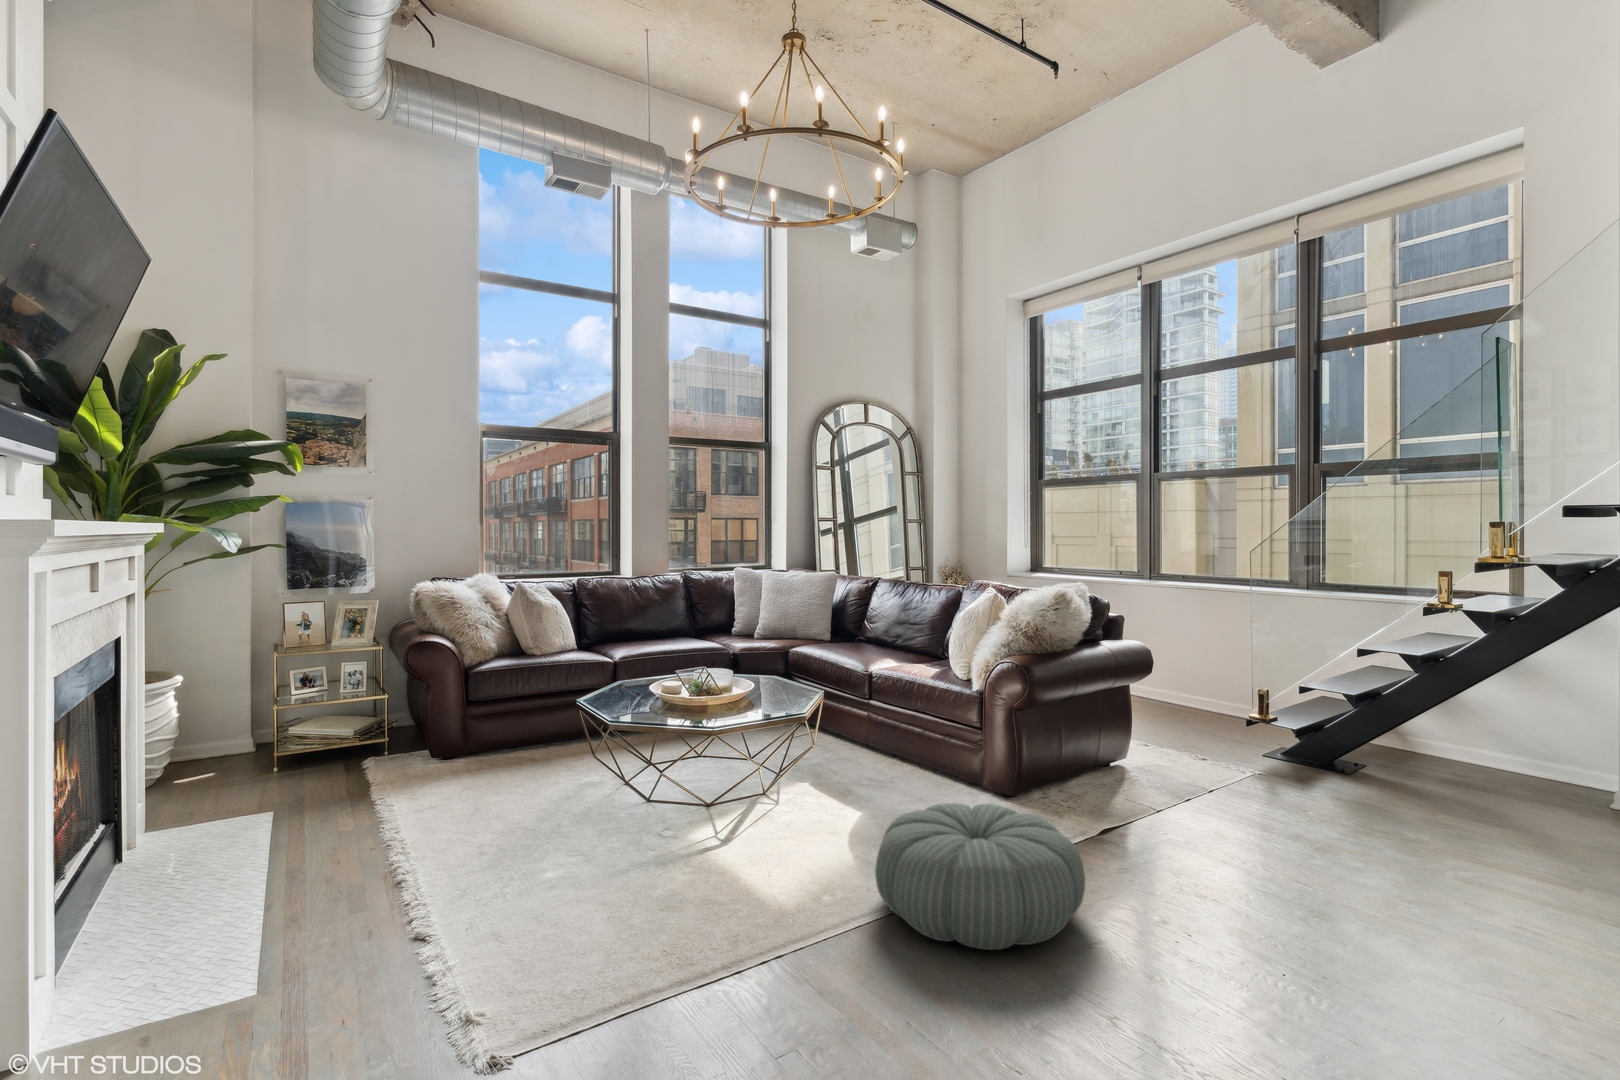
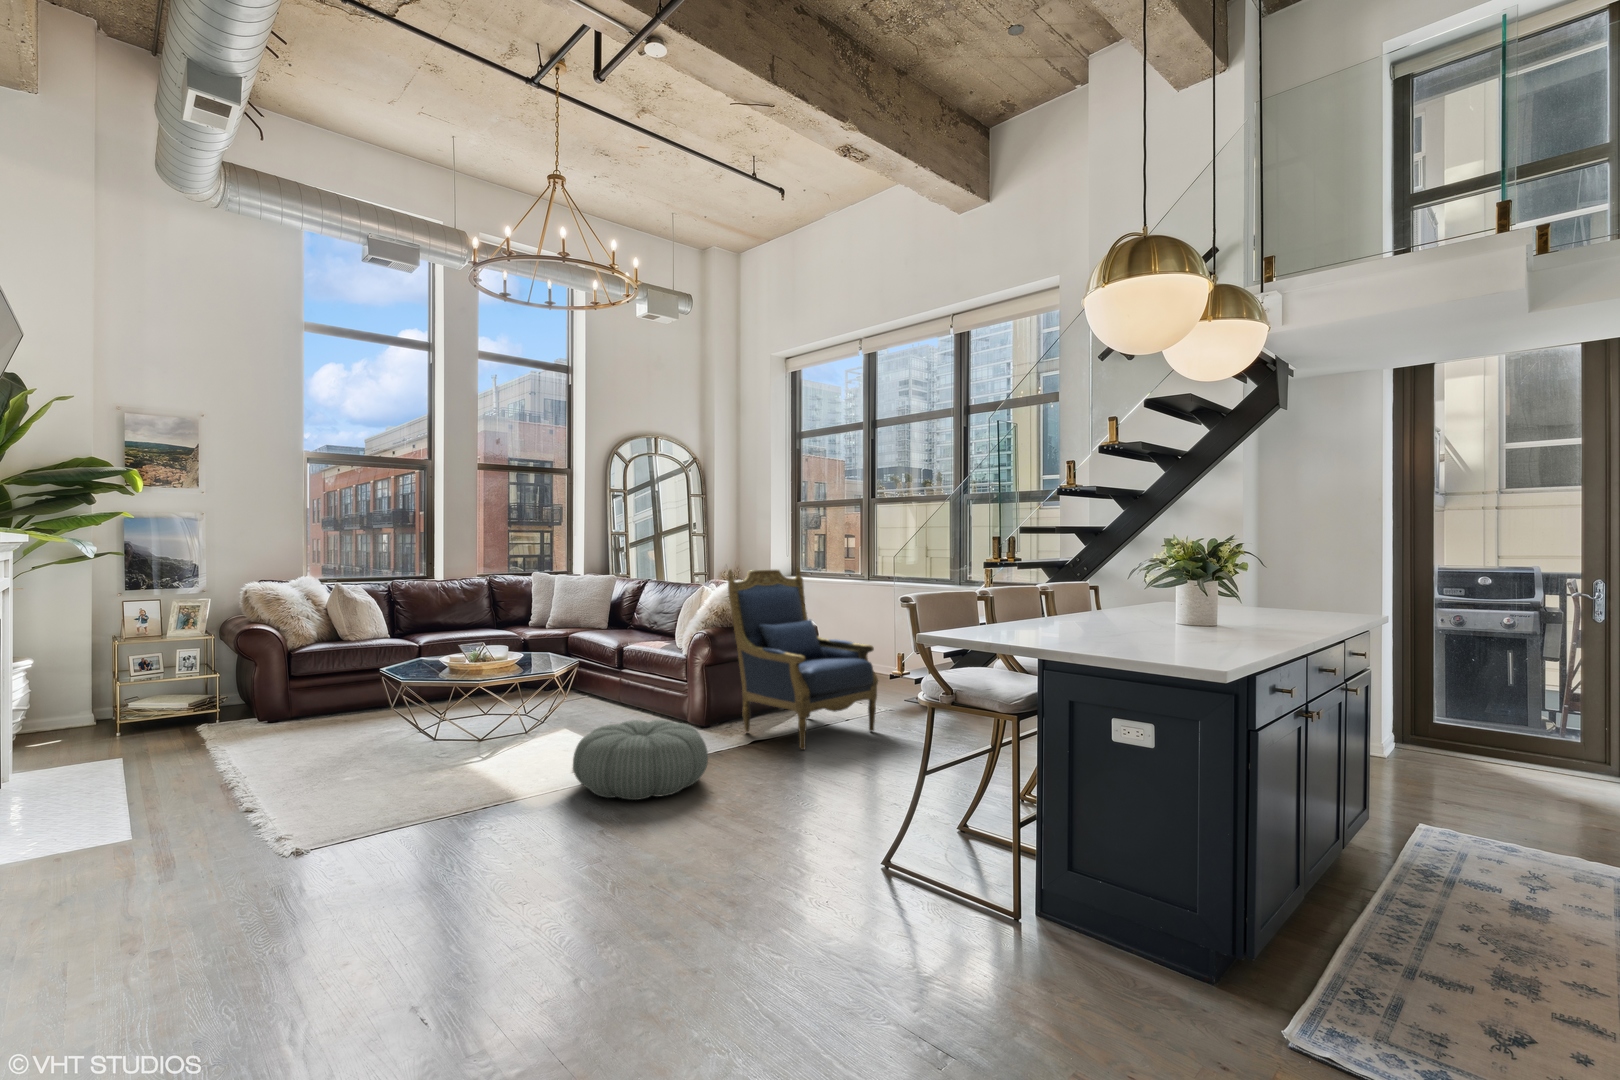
armchair: none [1042,566,1275,849] -> present [728,567,878,750]

